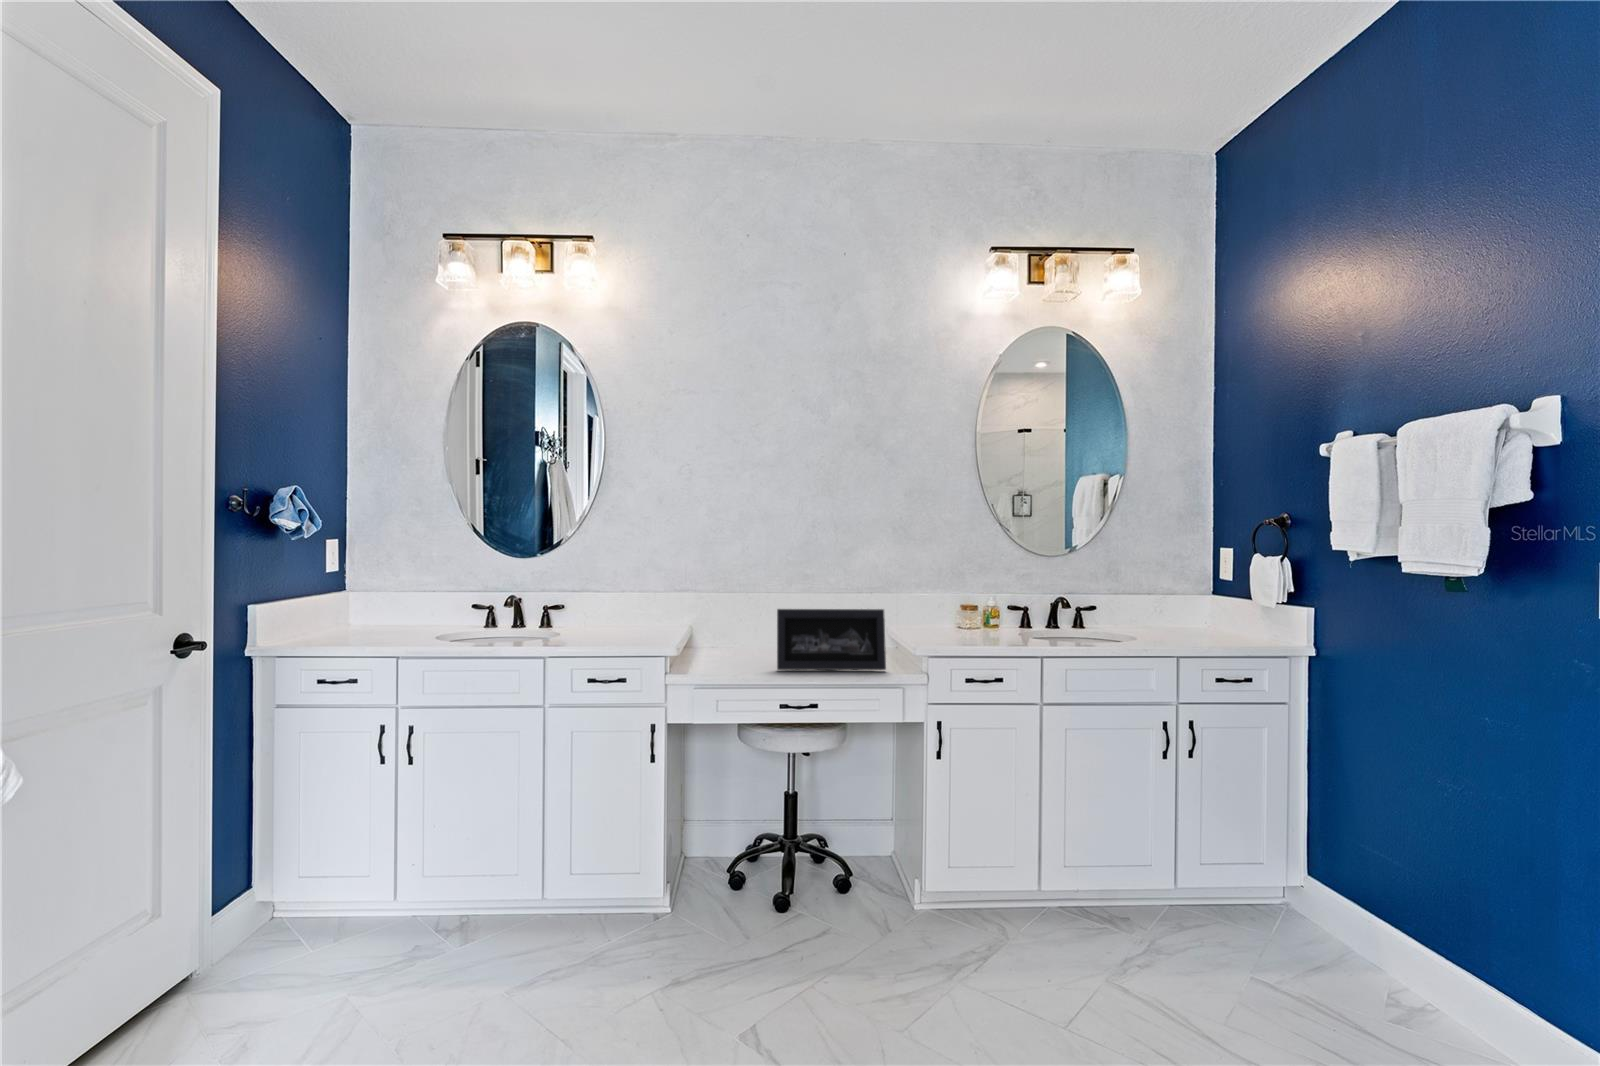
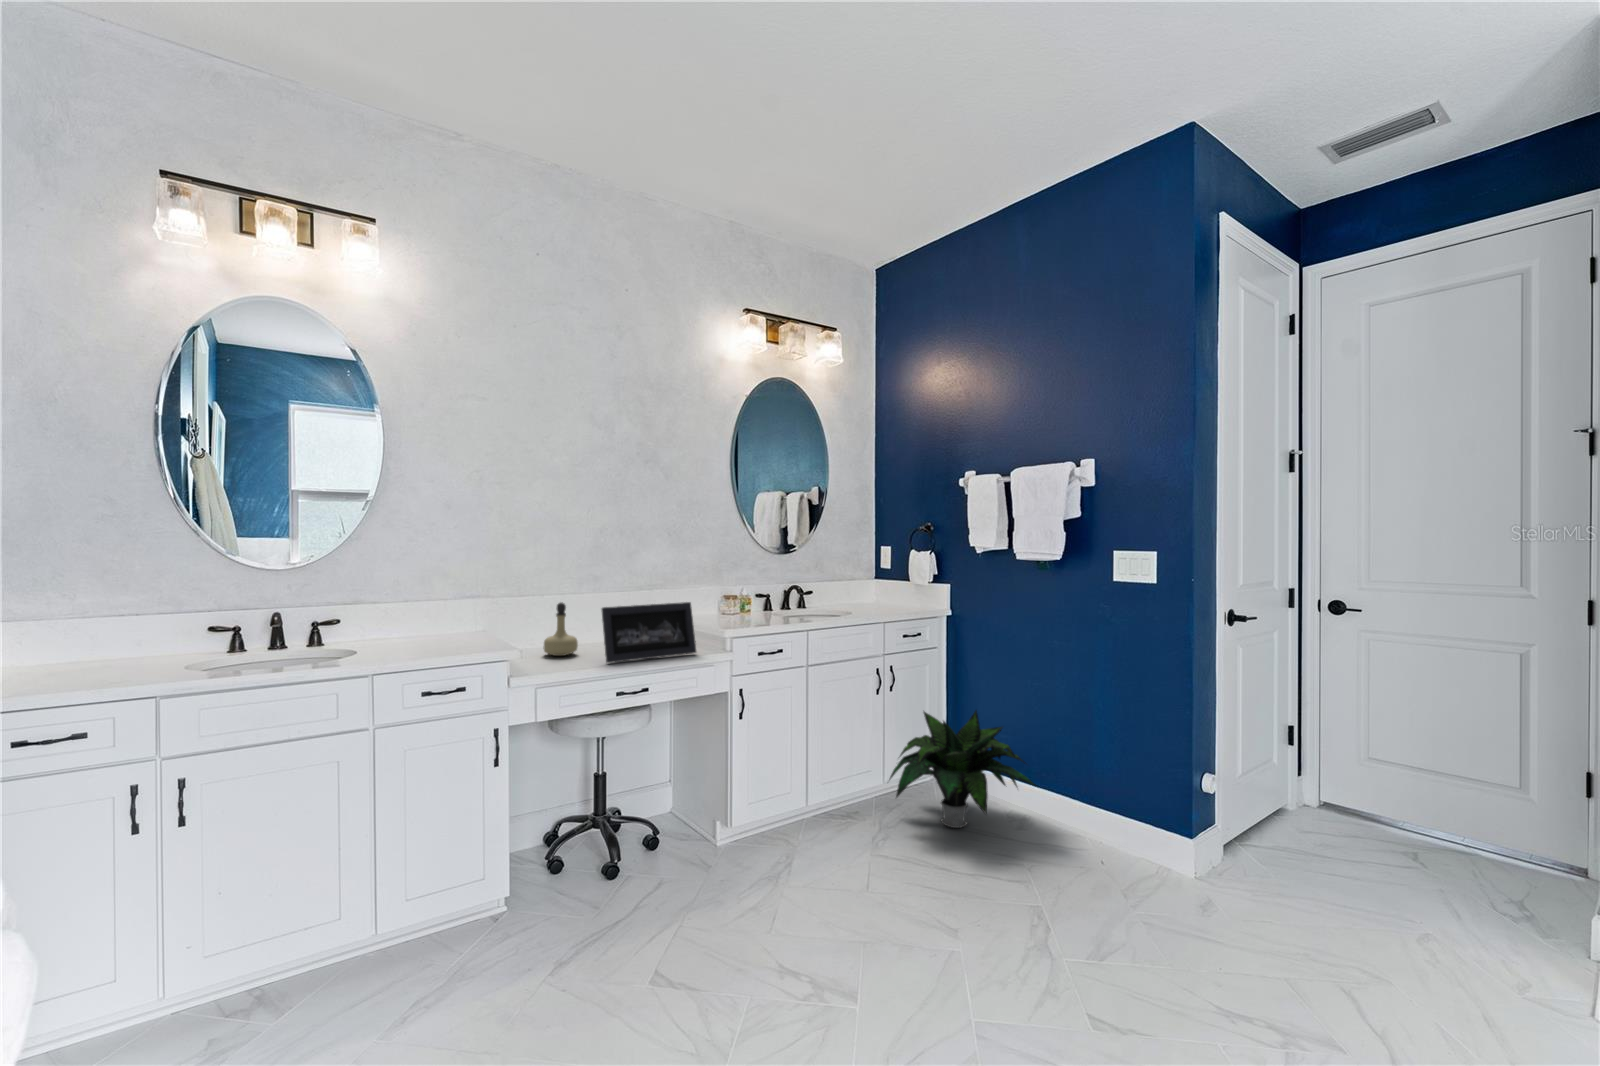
perfume bottle: none [732,602,767,659] -> present [543,602,578,656]
potted plant: none [1147,789,1397,970] -> present [889,711,1037,828]

